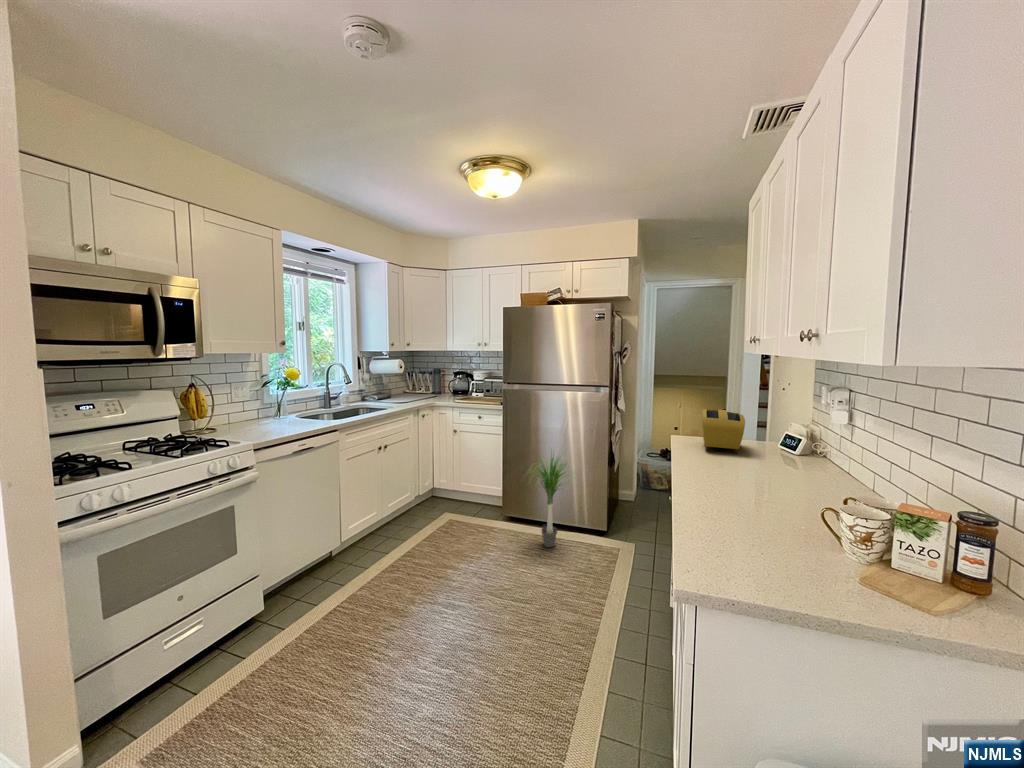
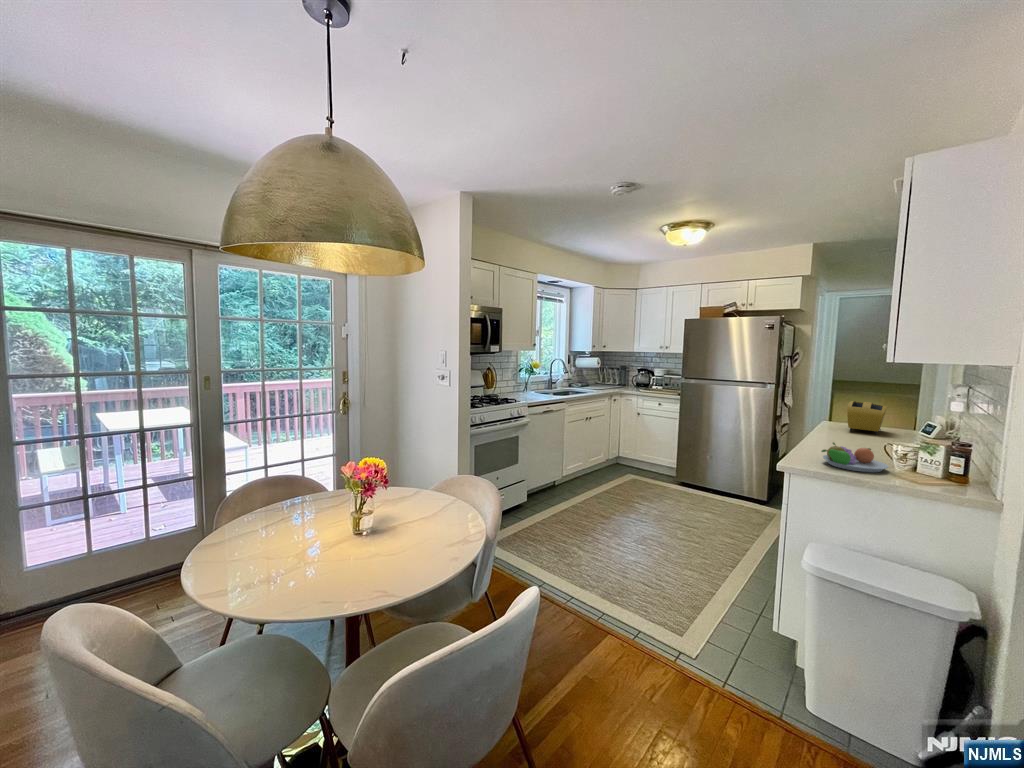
potted plant: present [529,455,567,547] -> none [690,426,747,505]
fruit bowl: none [736,516,854,585] -> present [822,443,888,472]

